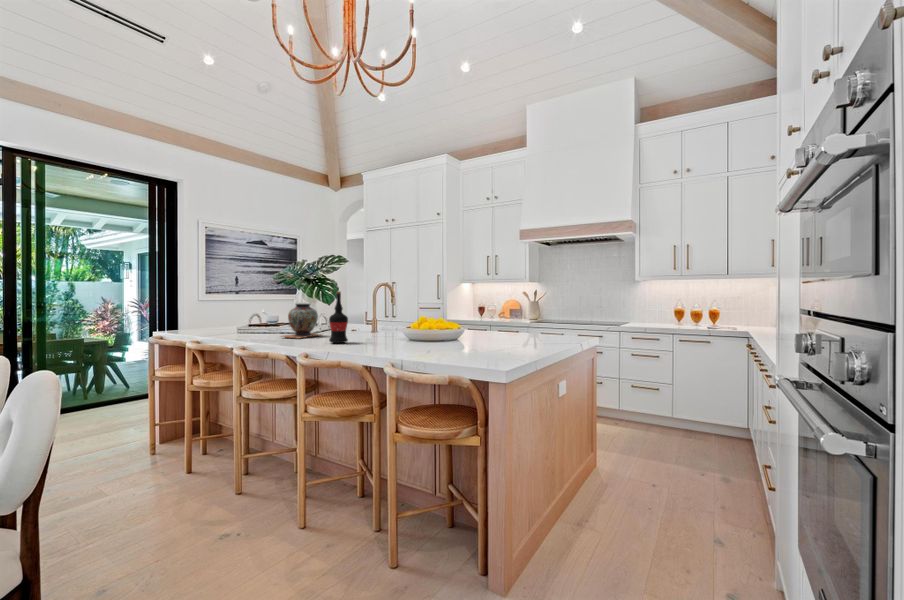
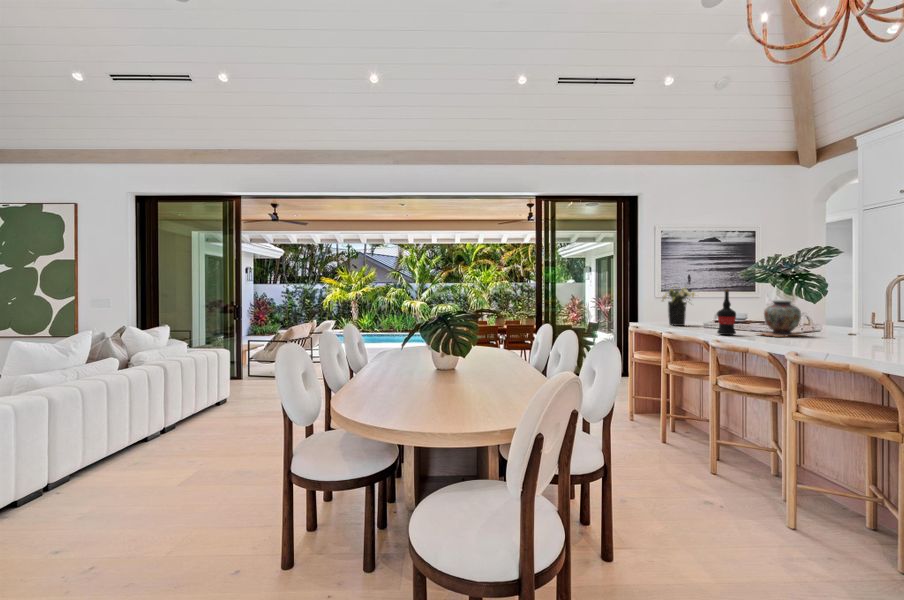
flower arrangement: none [189,286,233,333] -> present [662,287,695,326]
wine bottle: present [329,291,348,343] -> present [717,289,736,335]

